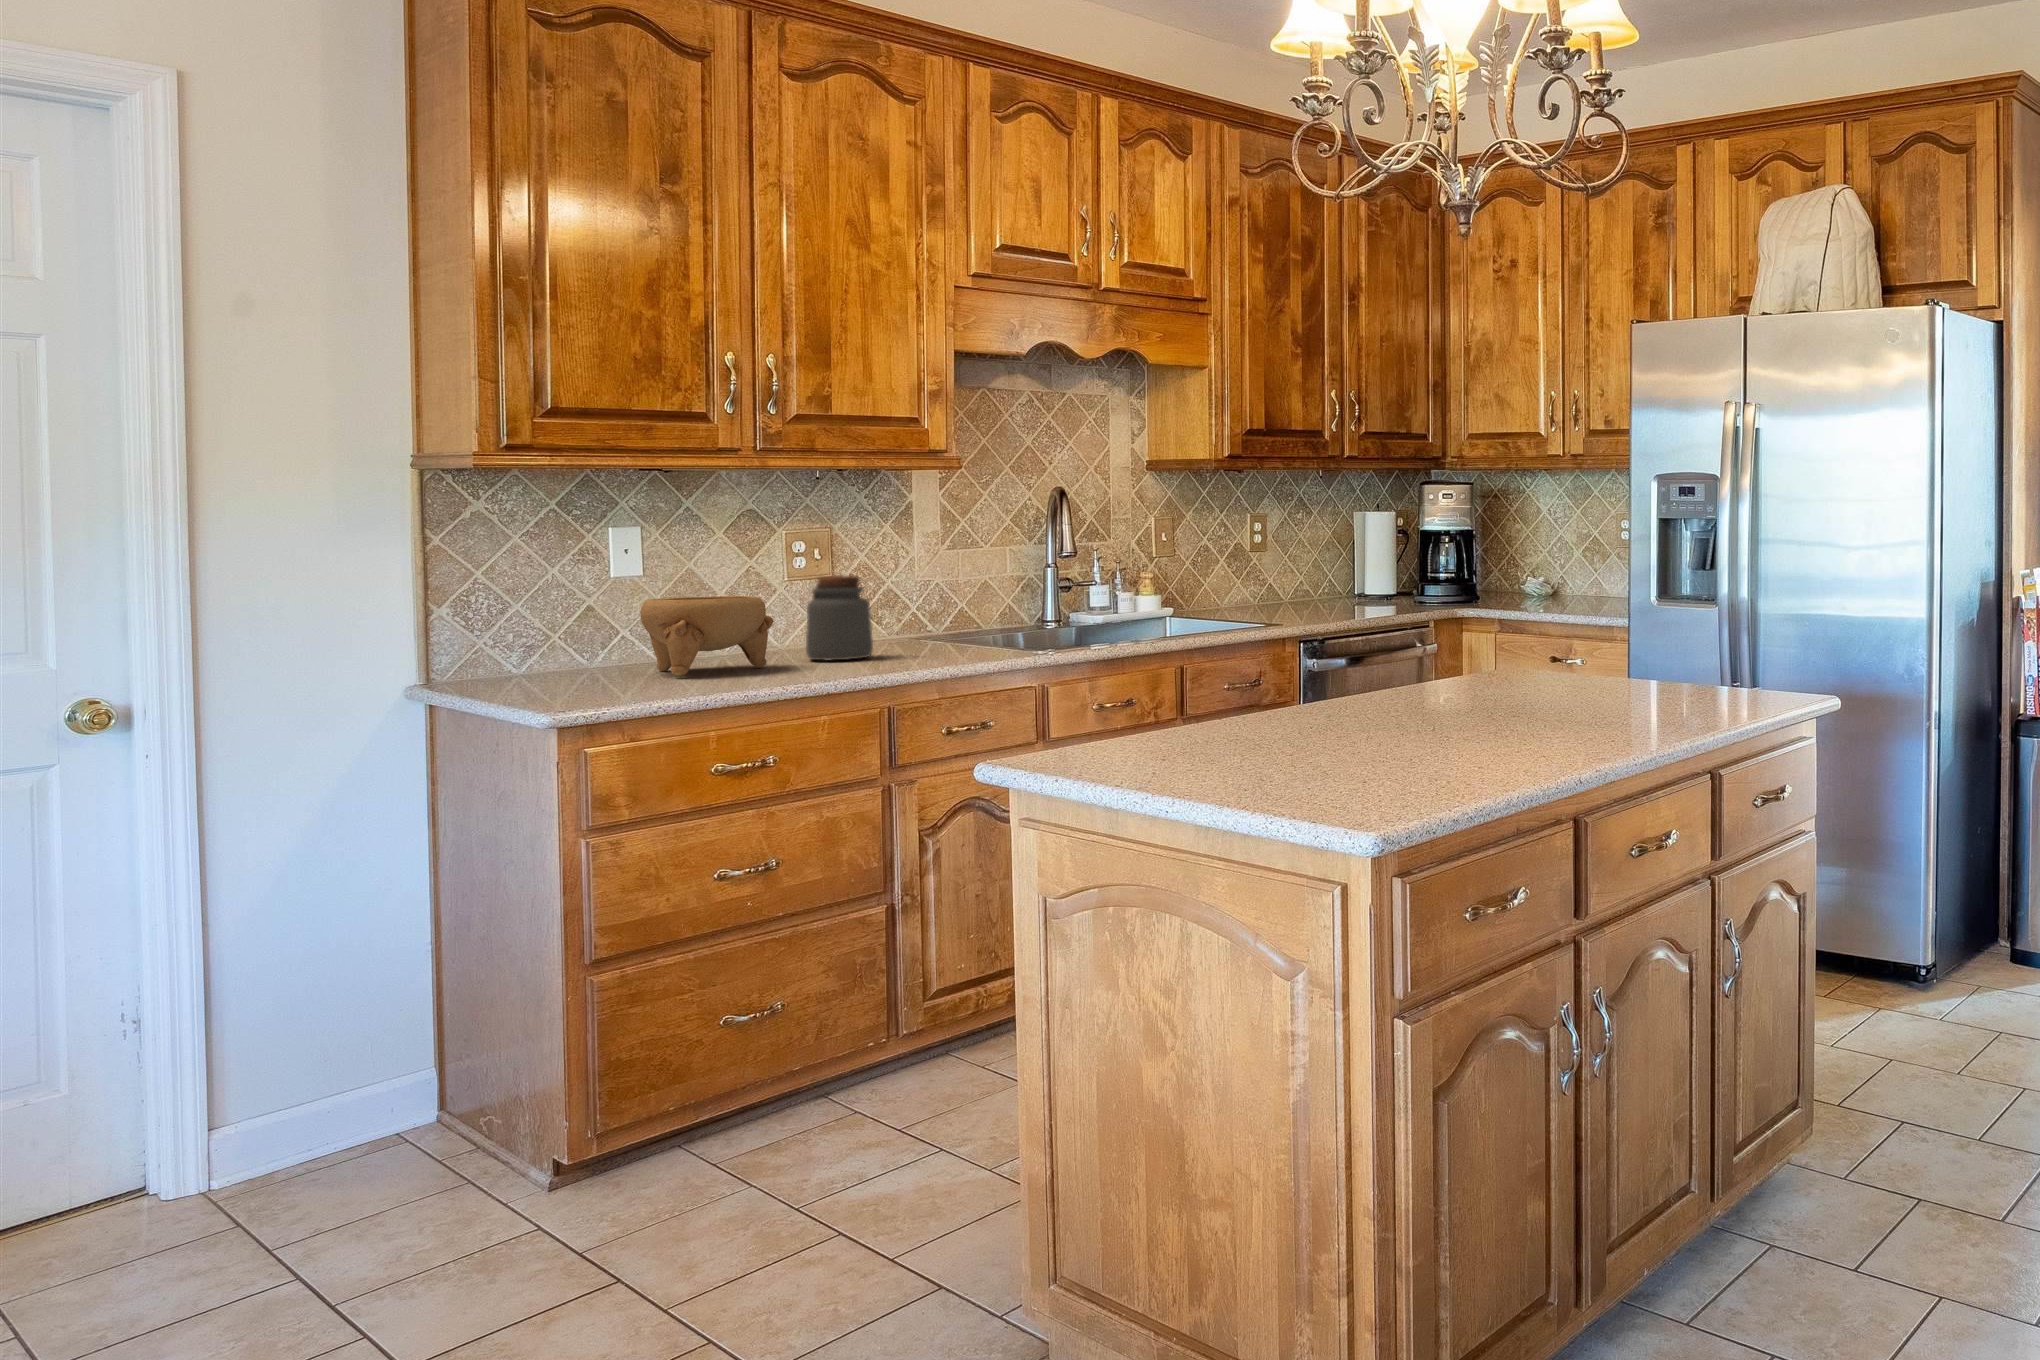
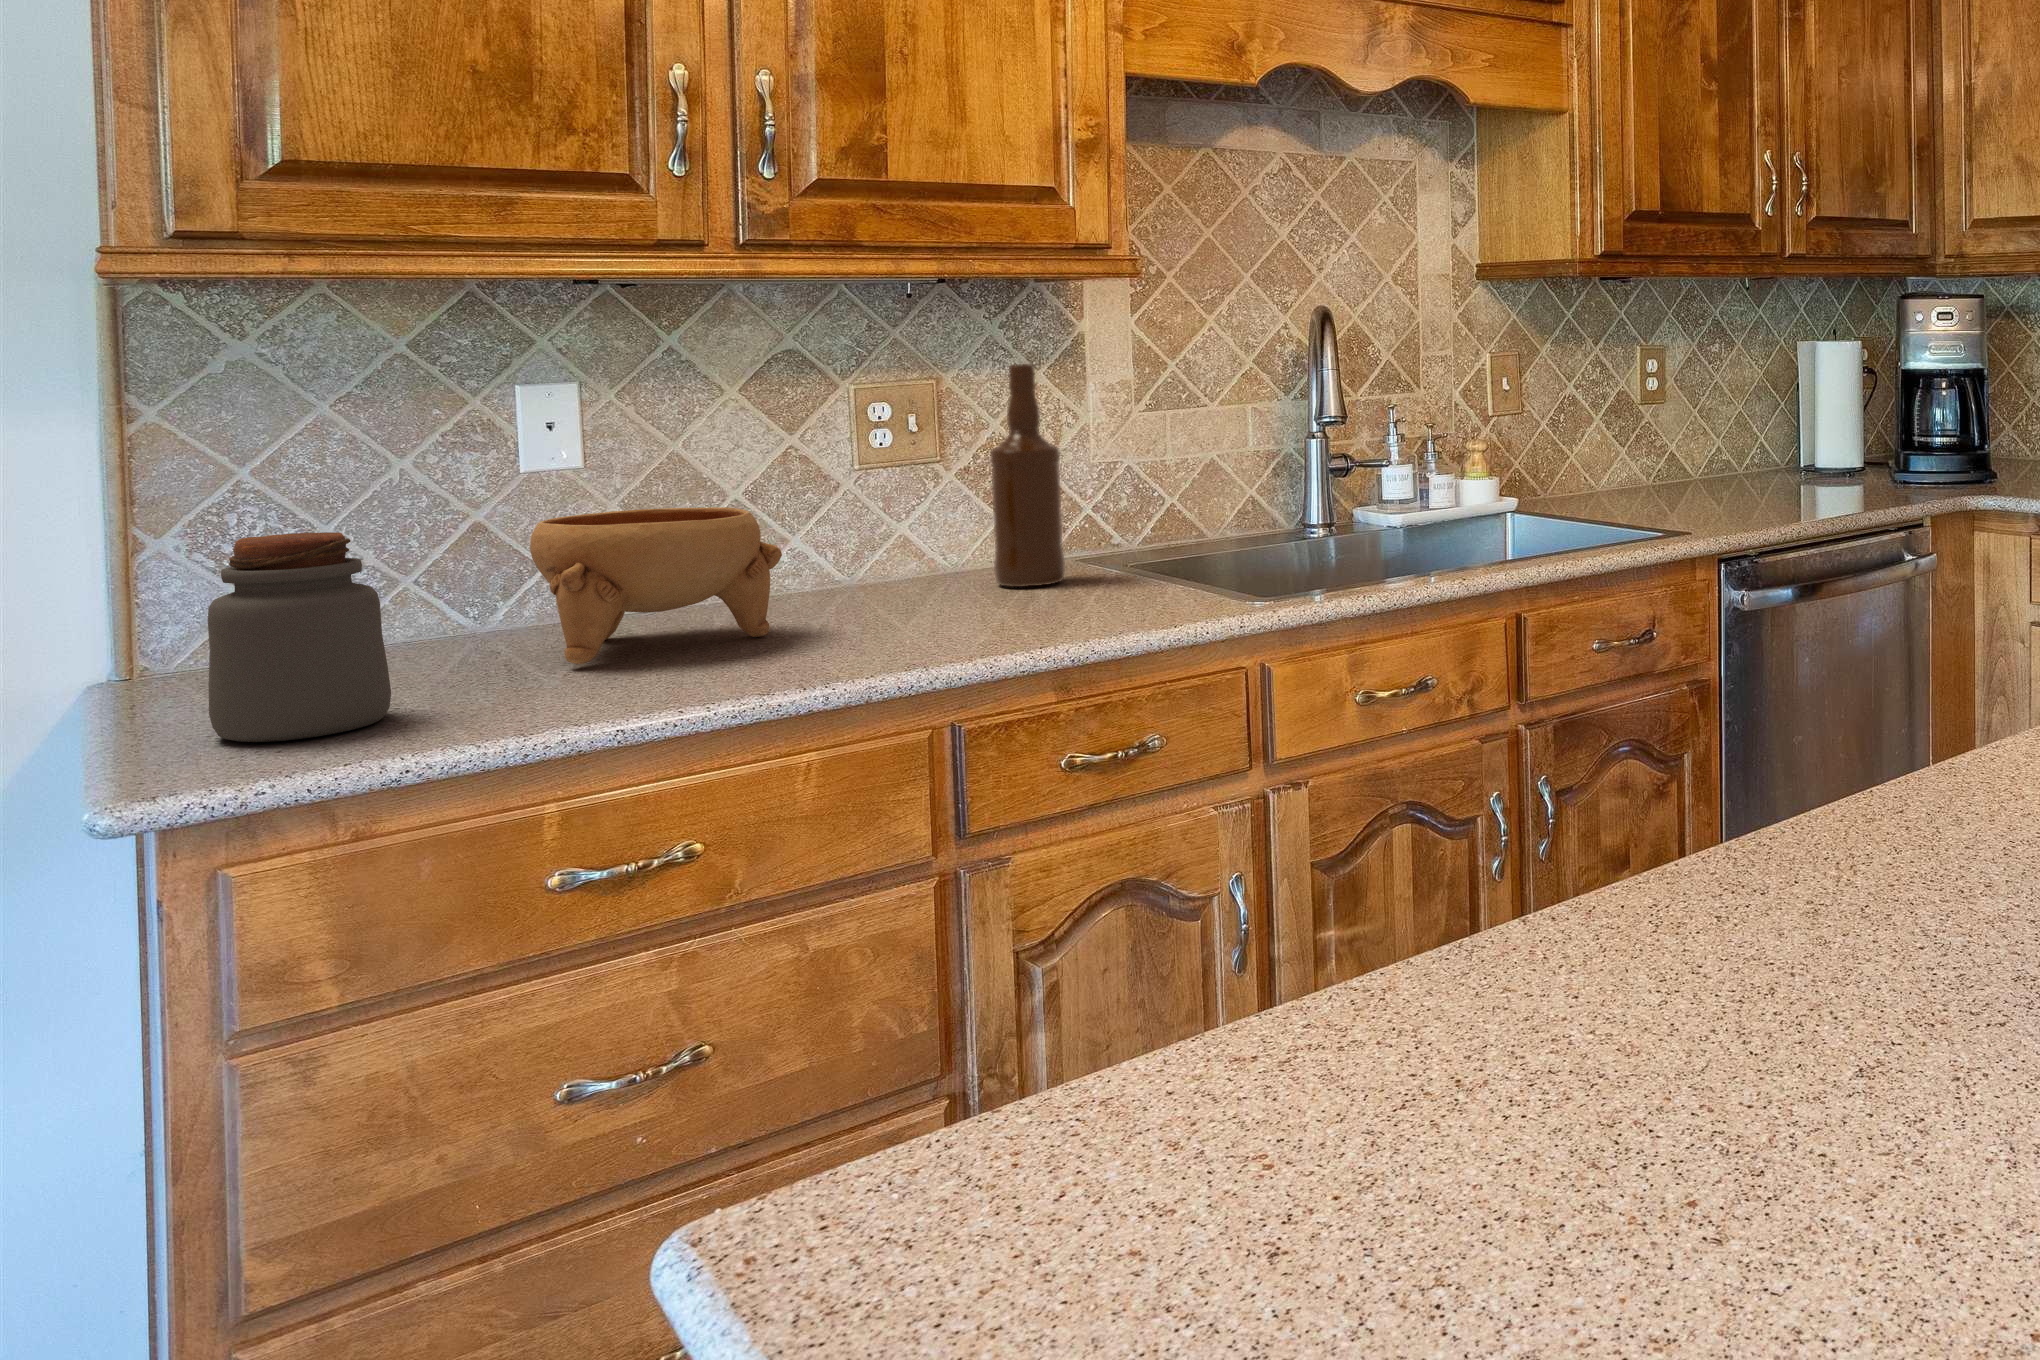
bottle: none [867,517,912,649] -> present [990,364,1065,587]
jar: present [806,575,873,660] -> present [207,532,391,742]

